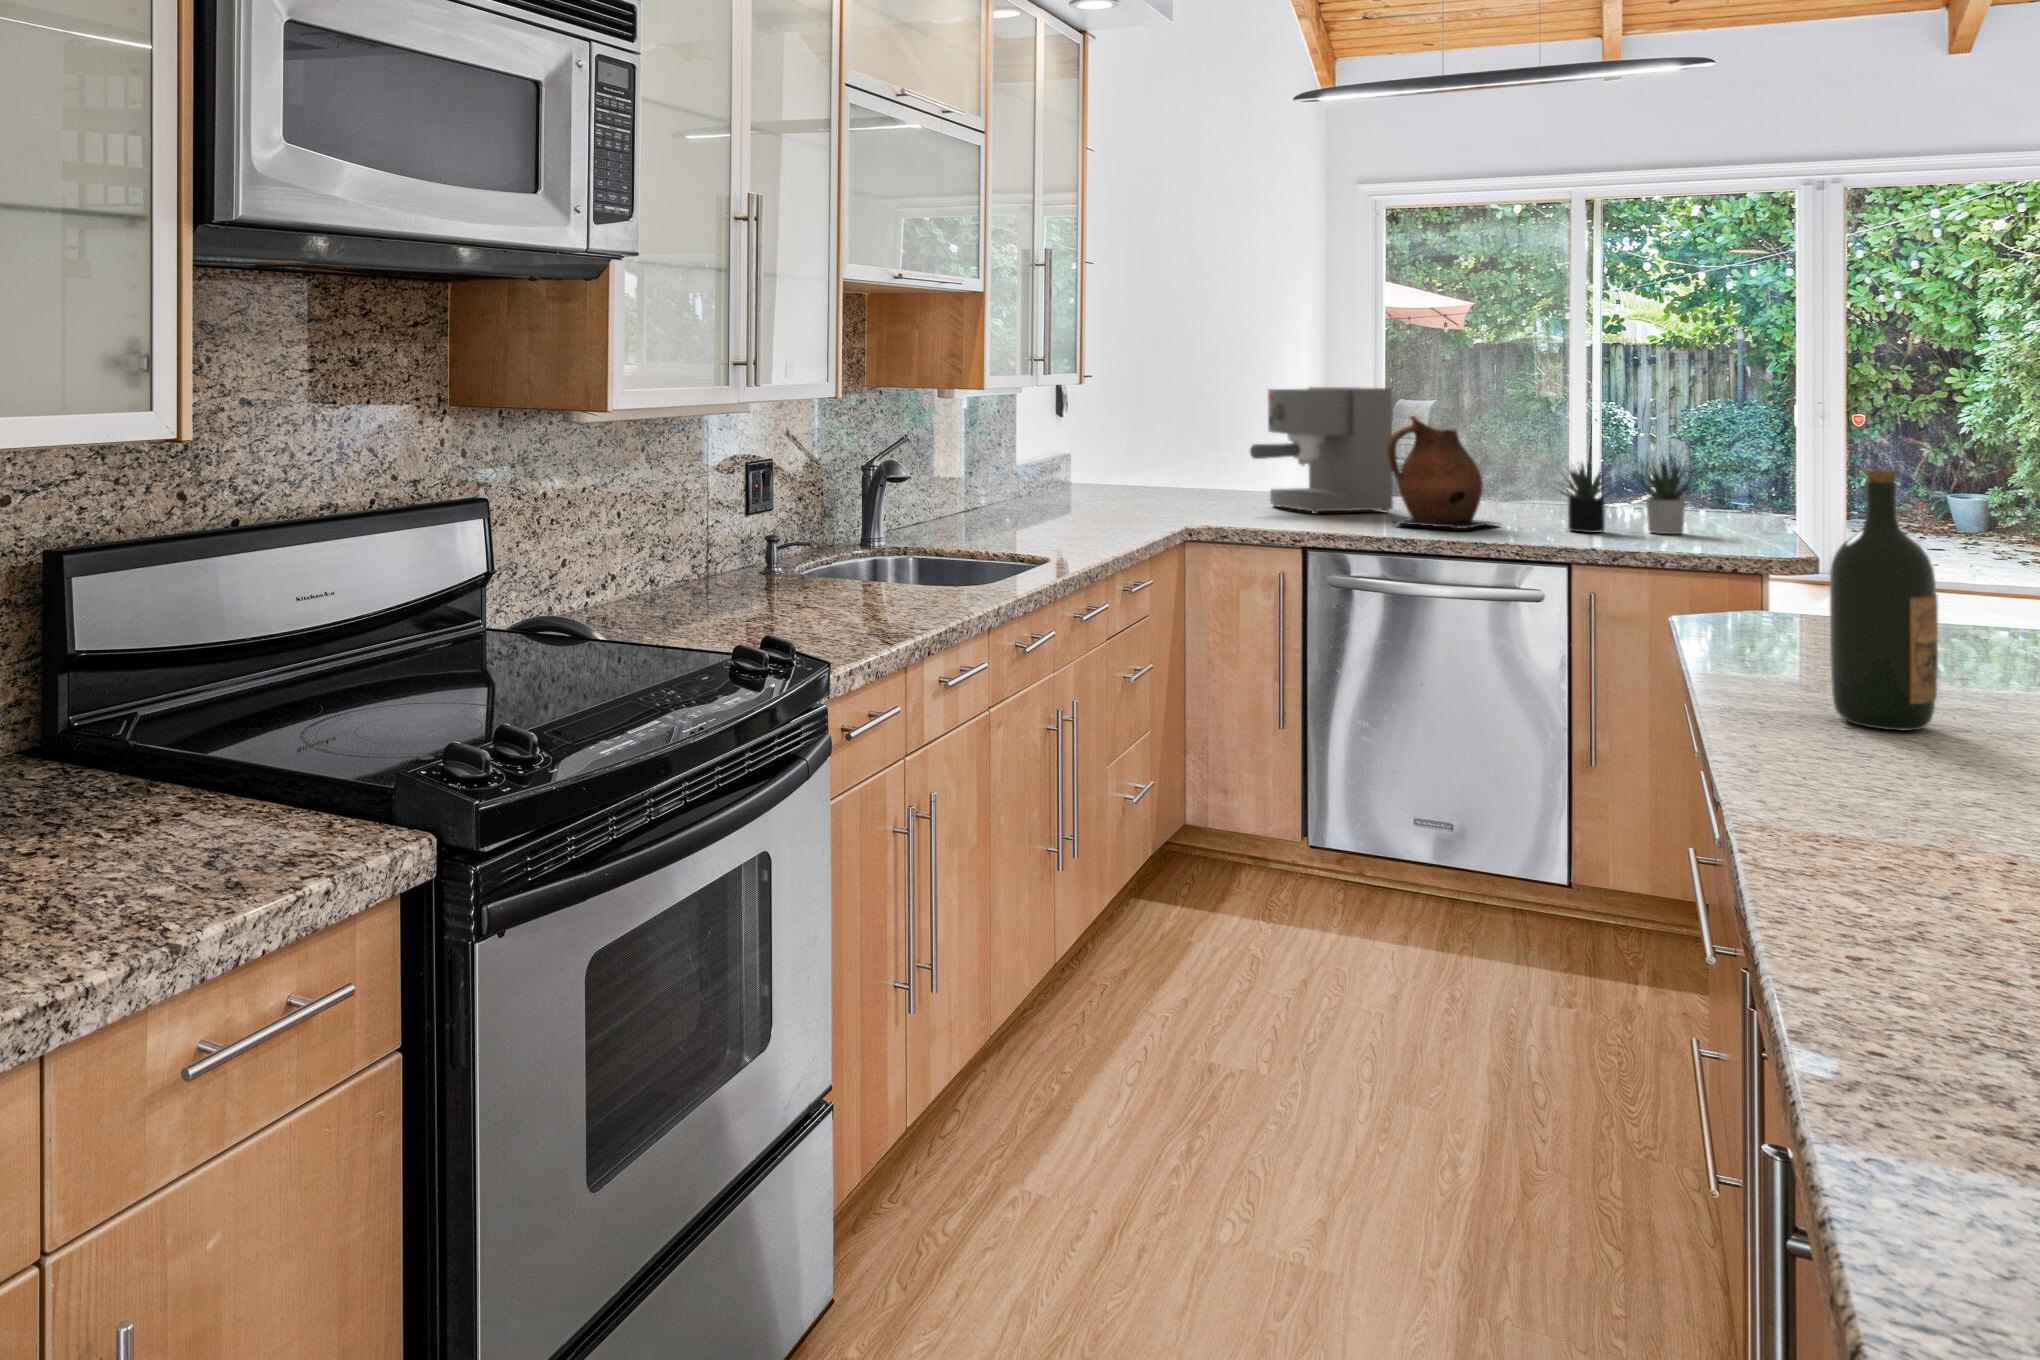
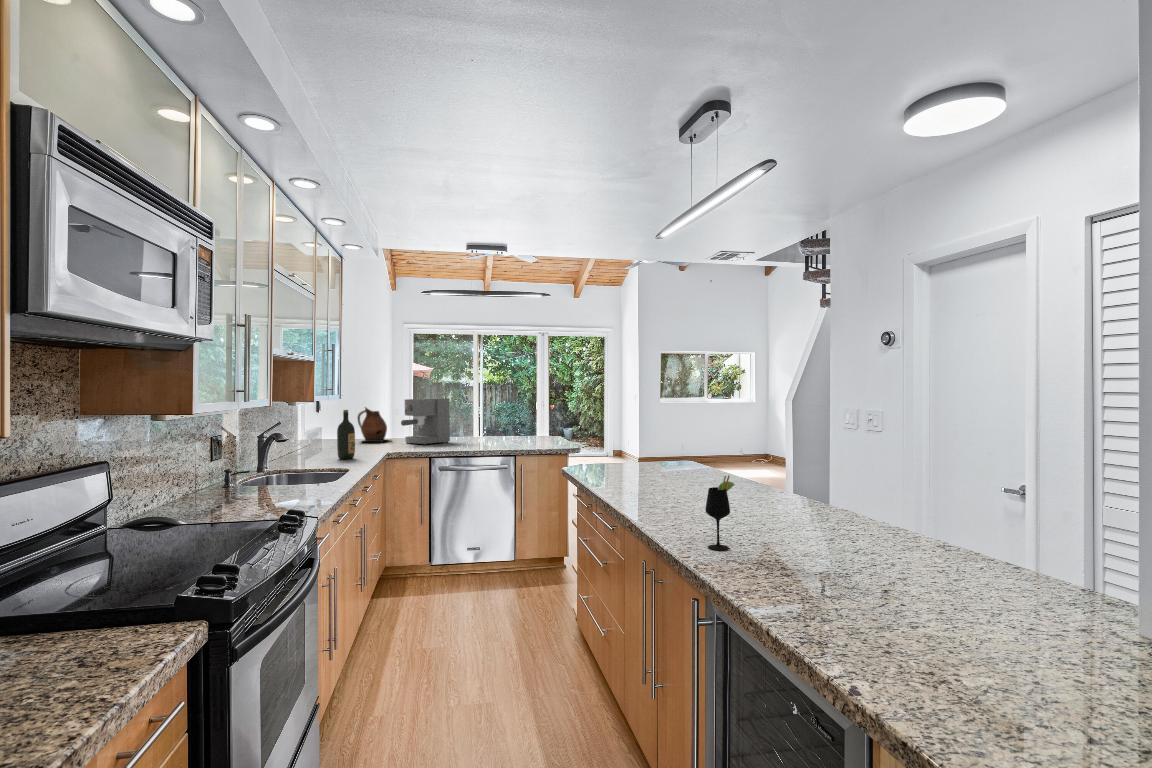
ceramic pitcher: present [1387,416,1495,529] -> present [358,407,391,442]
succulent plant: present [1556,458,1692,534] -> none [503,417,547,444]
wine bottle: present [1830,469,1938,731] -> present [337,410,355,459]
wine glass: none [1877,707,2016,991] -> present [705,475,735,550]

